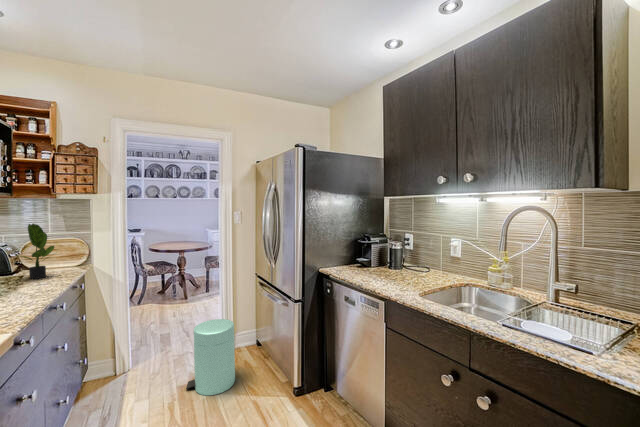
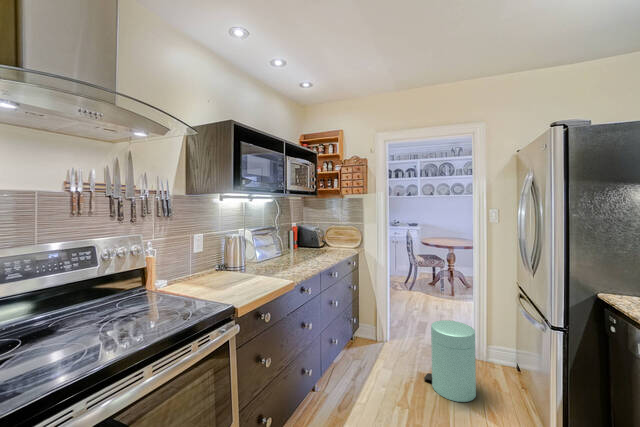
potted plant: present [22,224,54,279] -> none [320,215,340,253]

